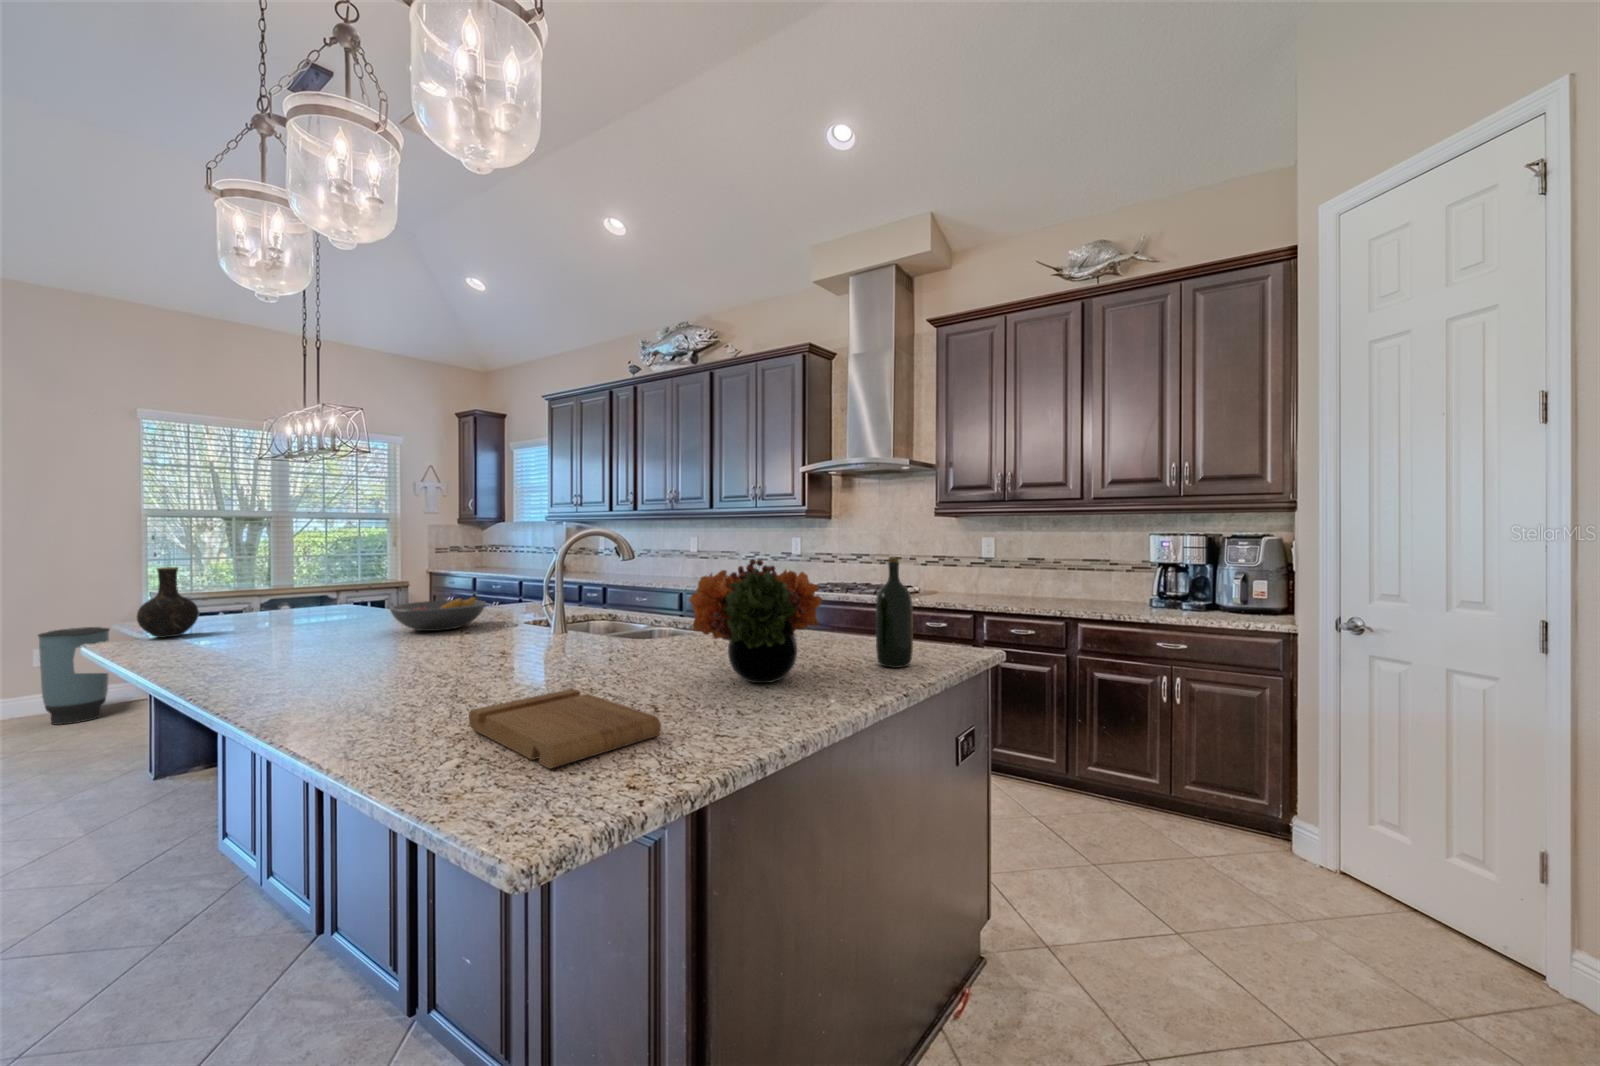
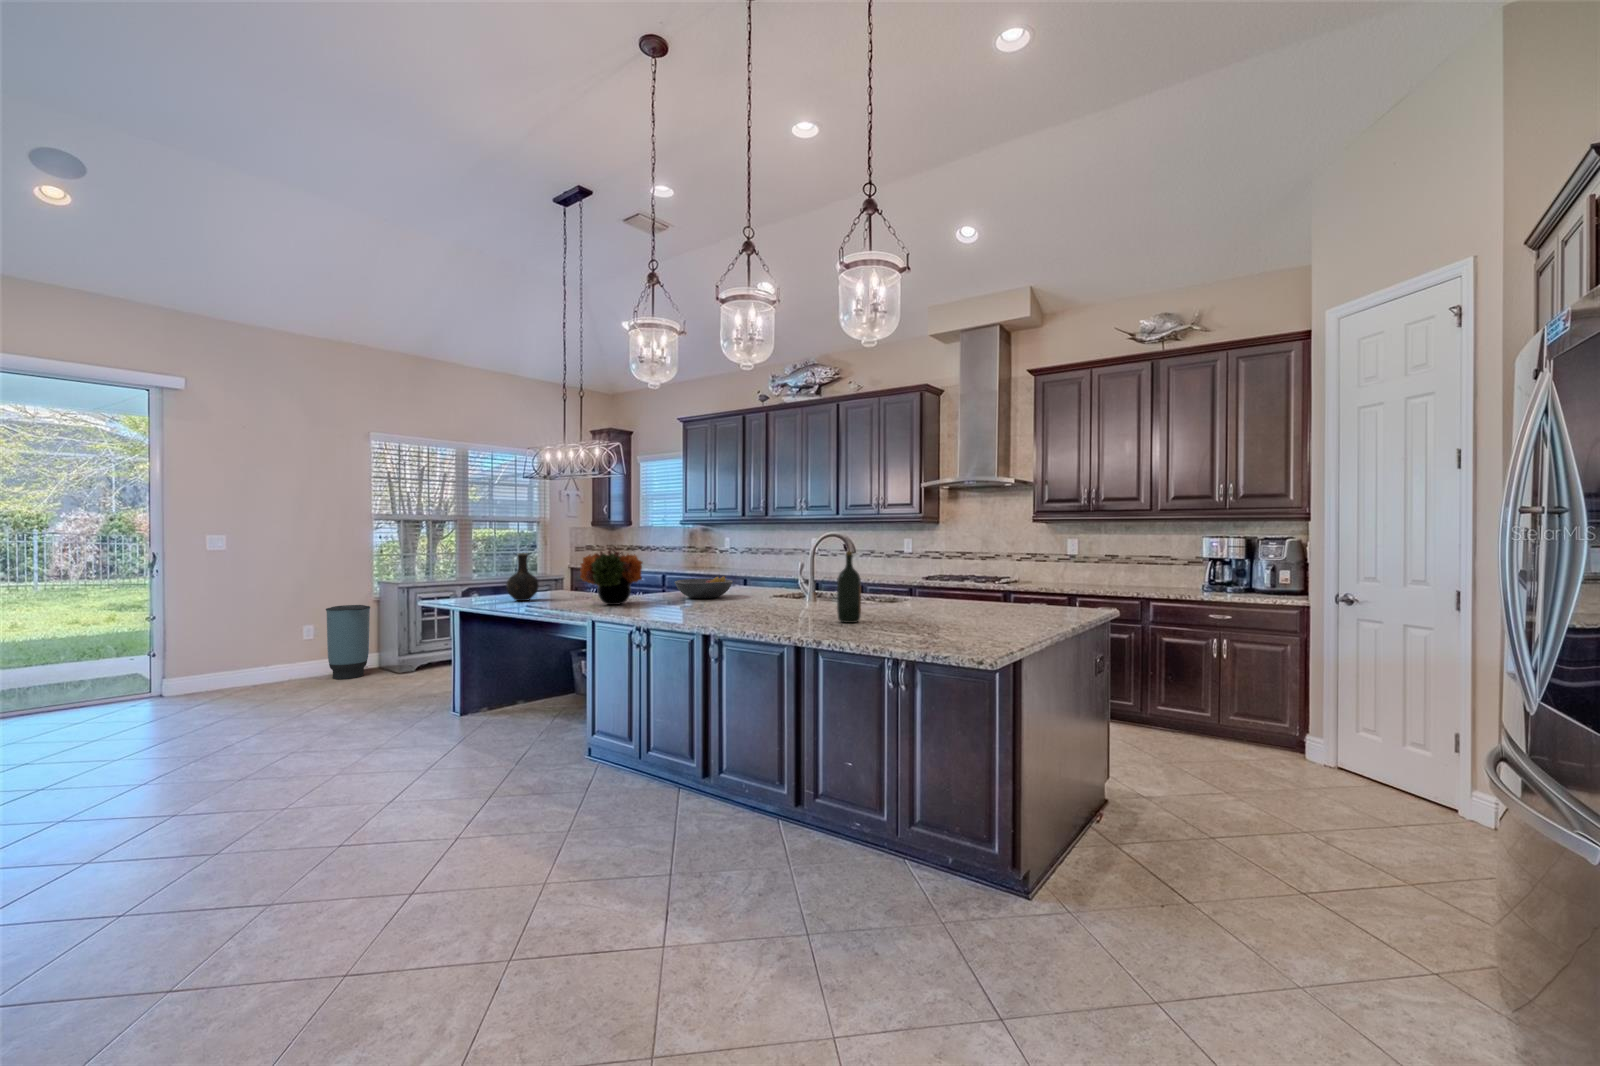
wine bottle: present [876,557,913,668] -> present [837,551,861,623]
flower arrangement: present [689,559,822,683] -> present [580,549,643,605]
cutting board: present [469,689,661,769] -> none [850,614,957,638]

